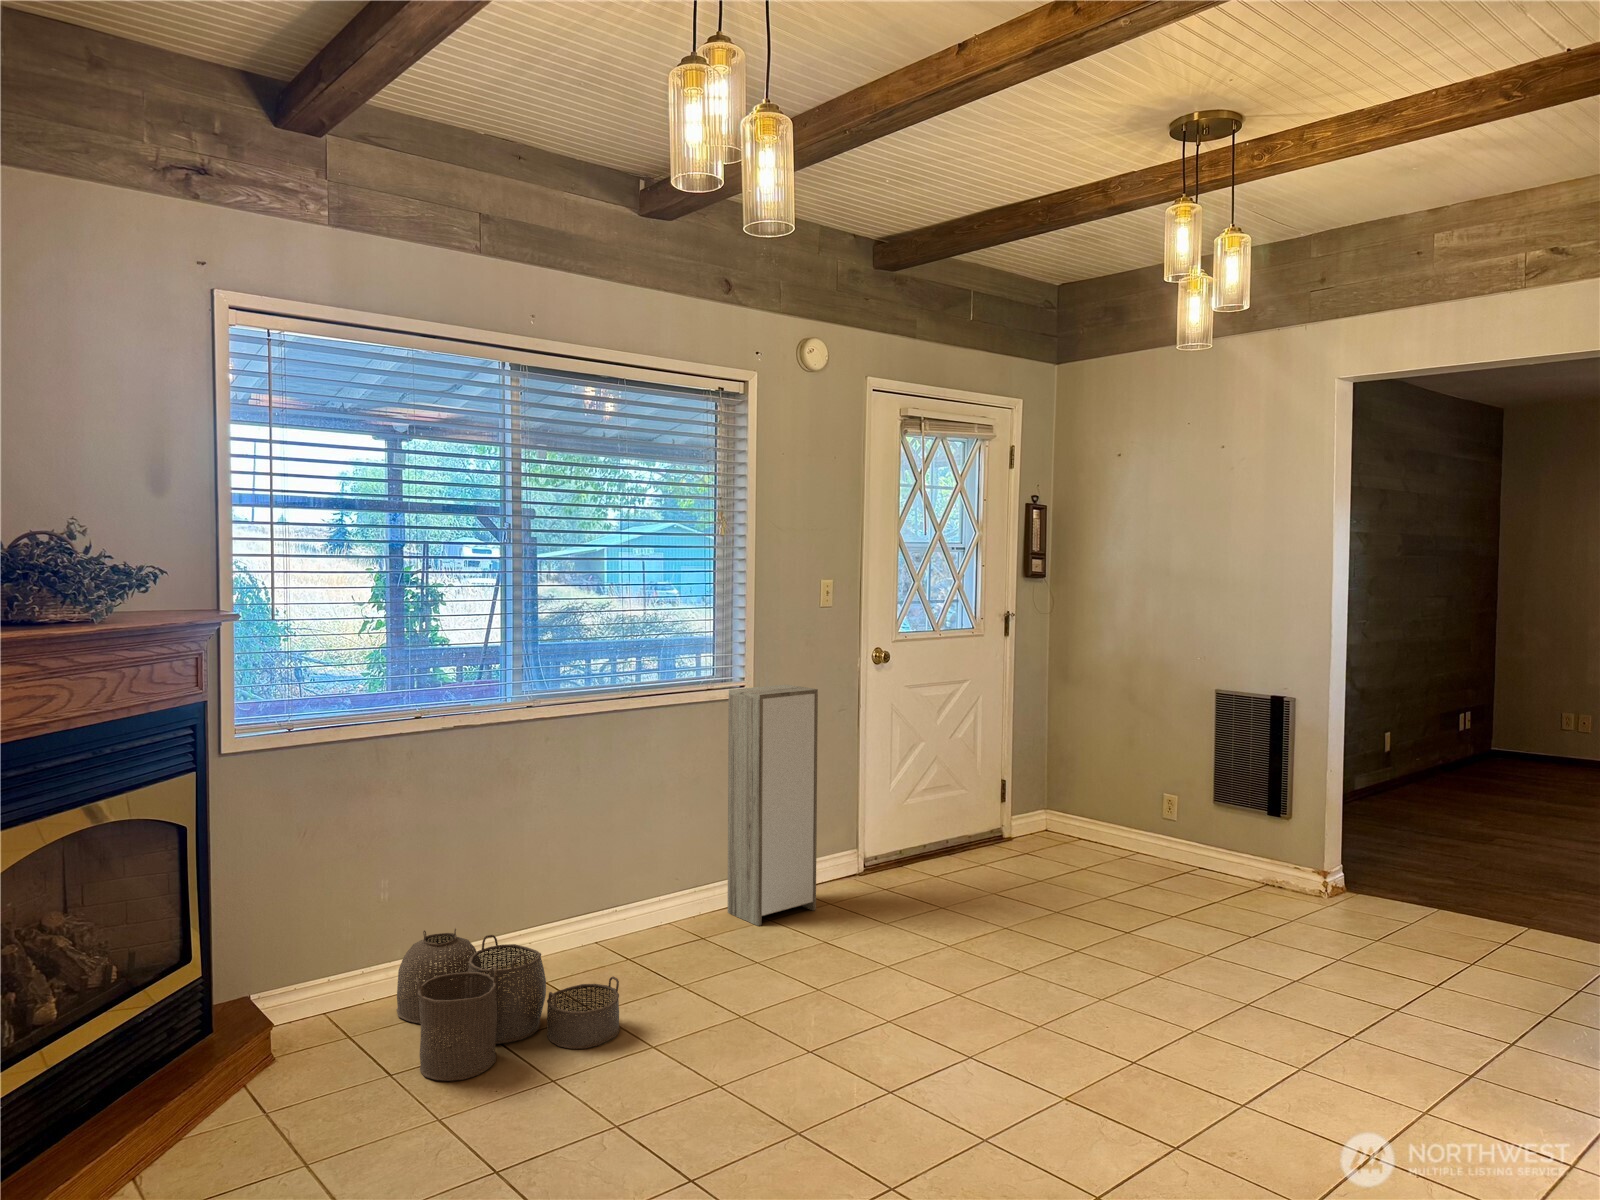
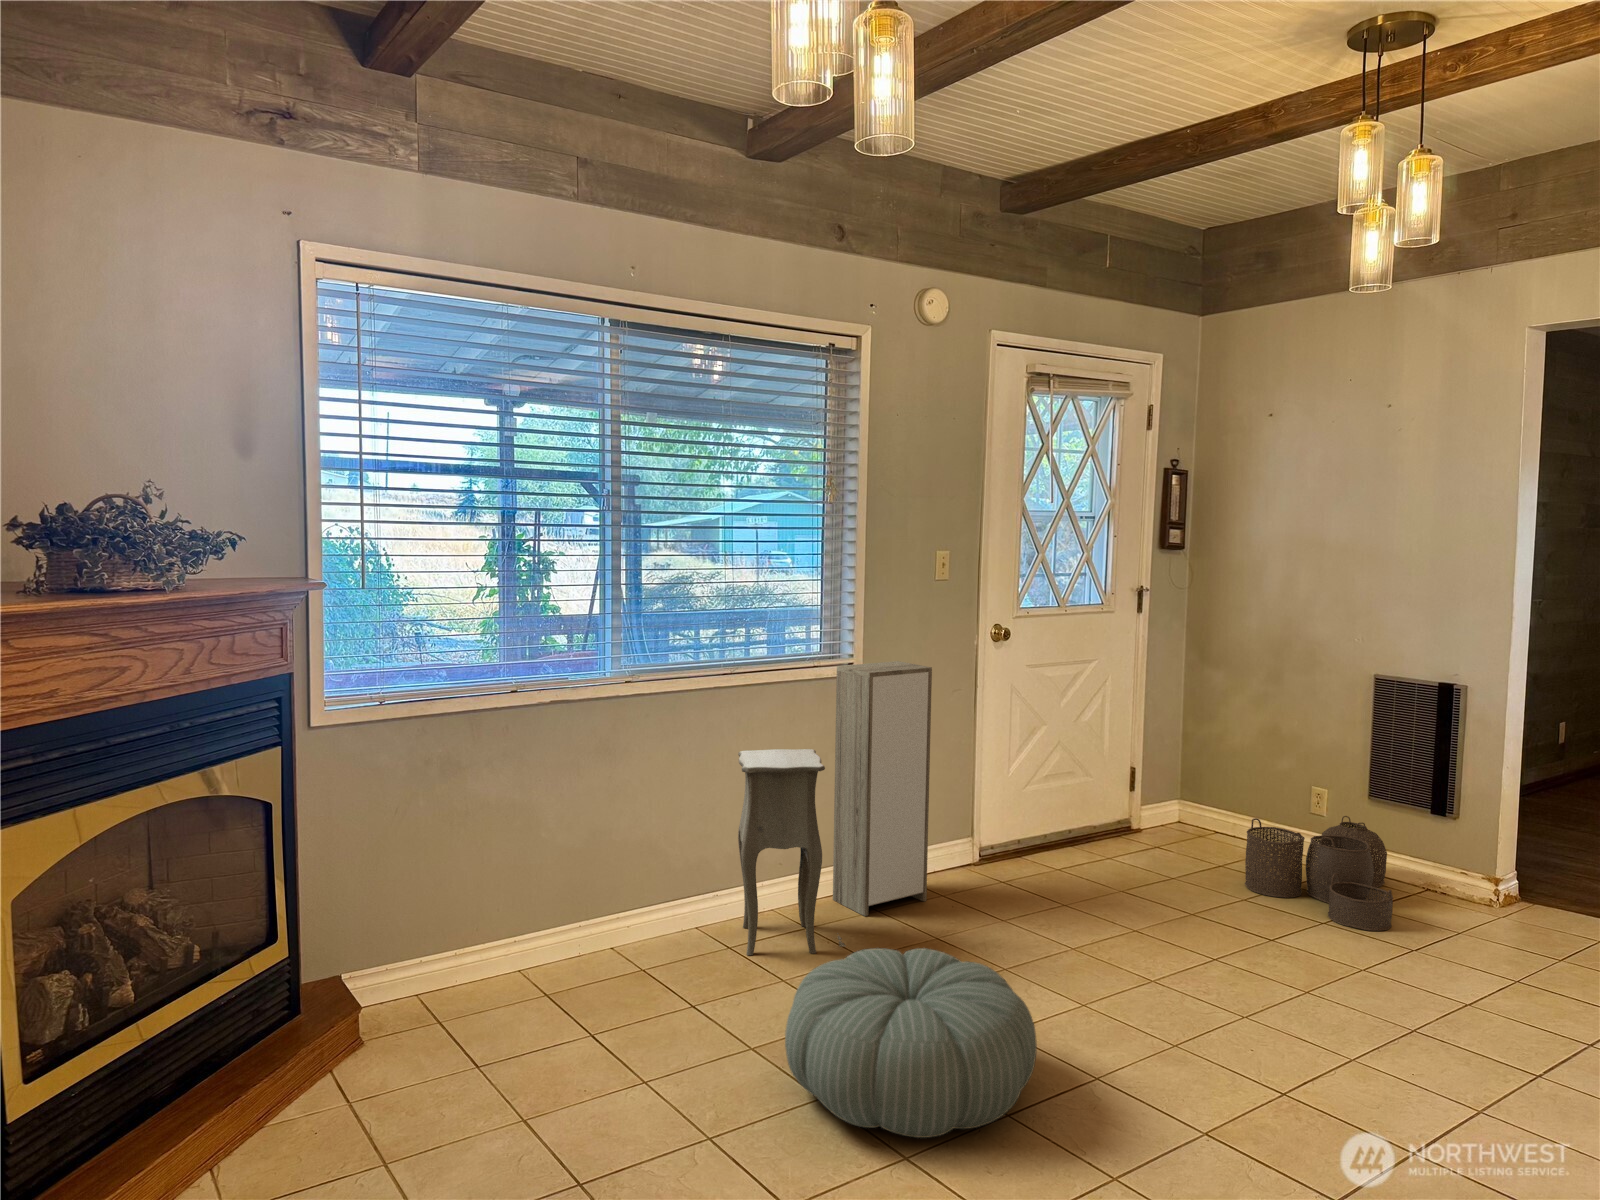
side table: none [636,768,741,965] -> present [738,749,846,955]
woven basket: present [397,928,620,1081] -> present [1245,816,1393,931]
pouf: none [687,944,915,1110] -> present [785,948,1037,1138]

